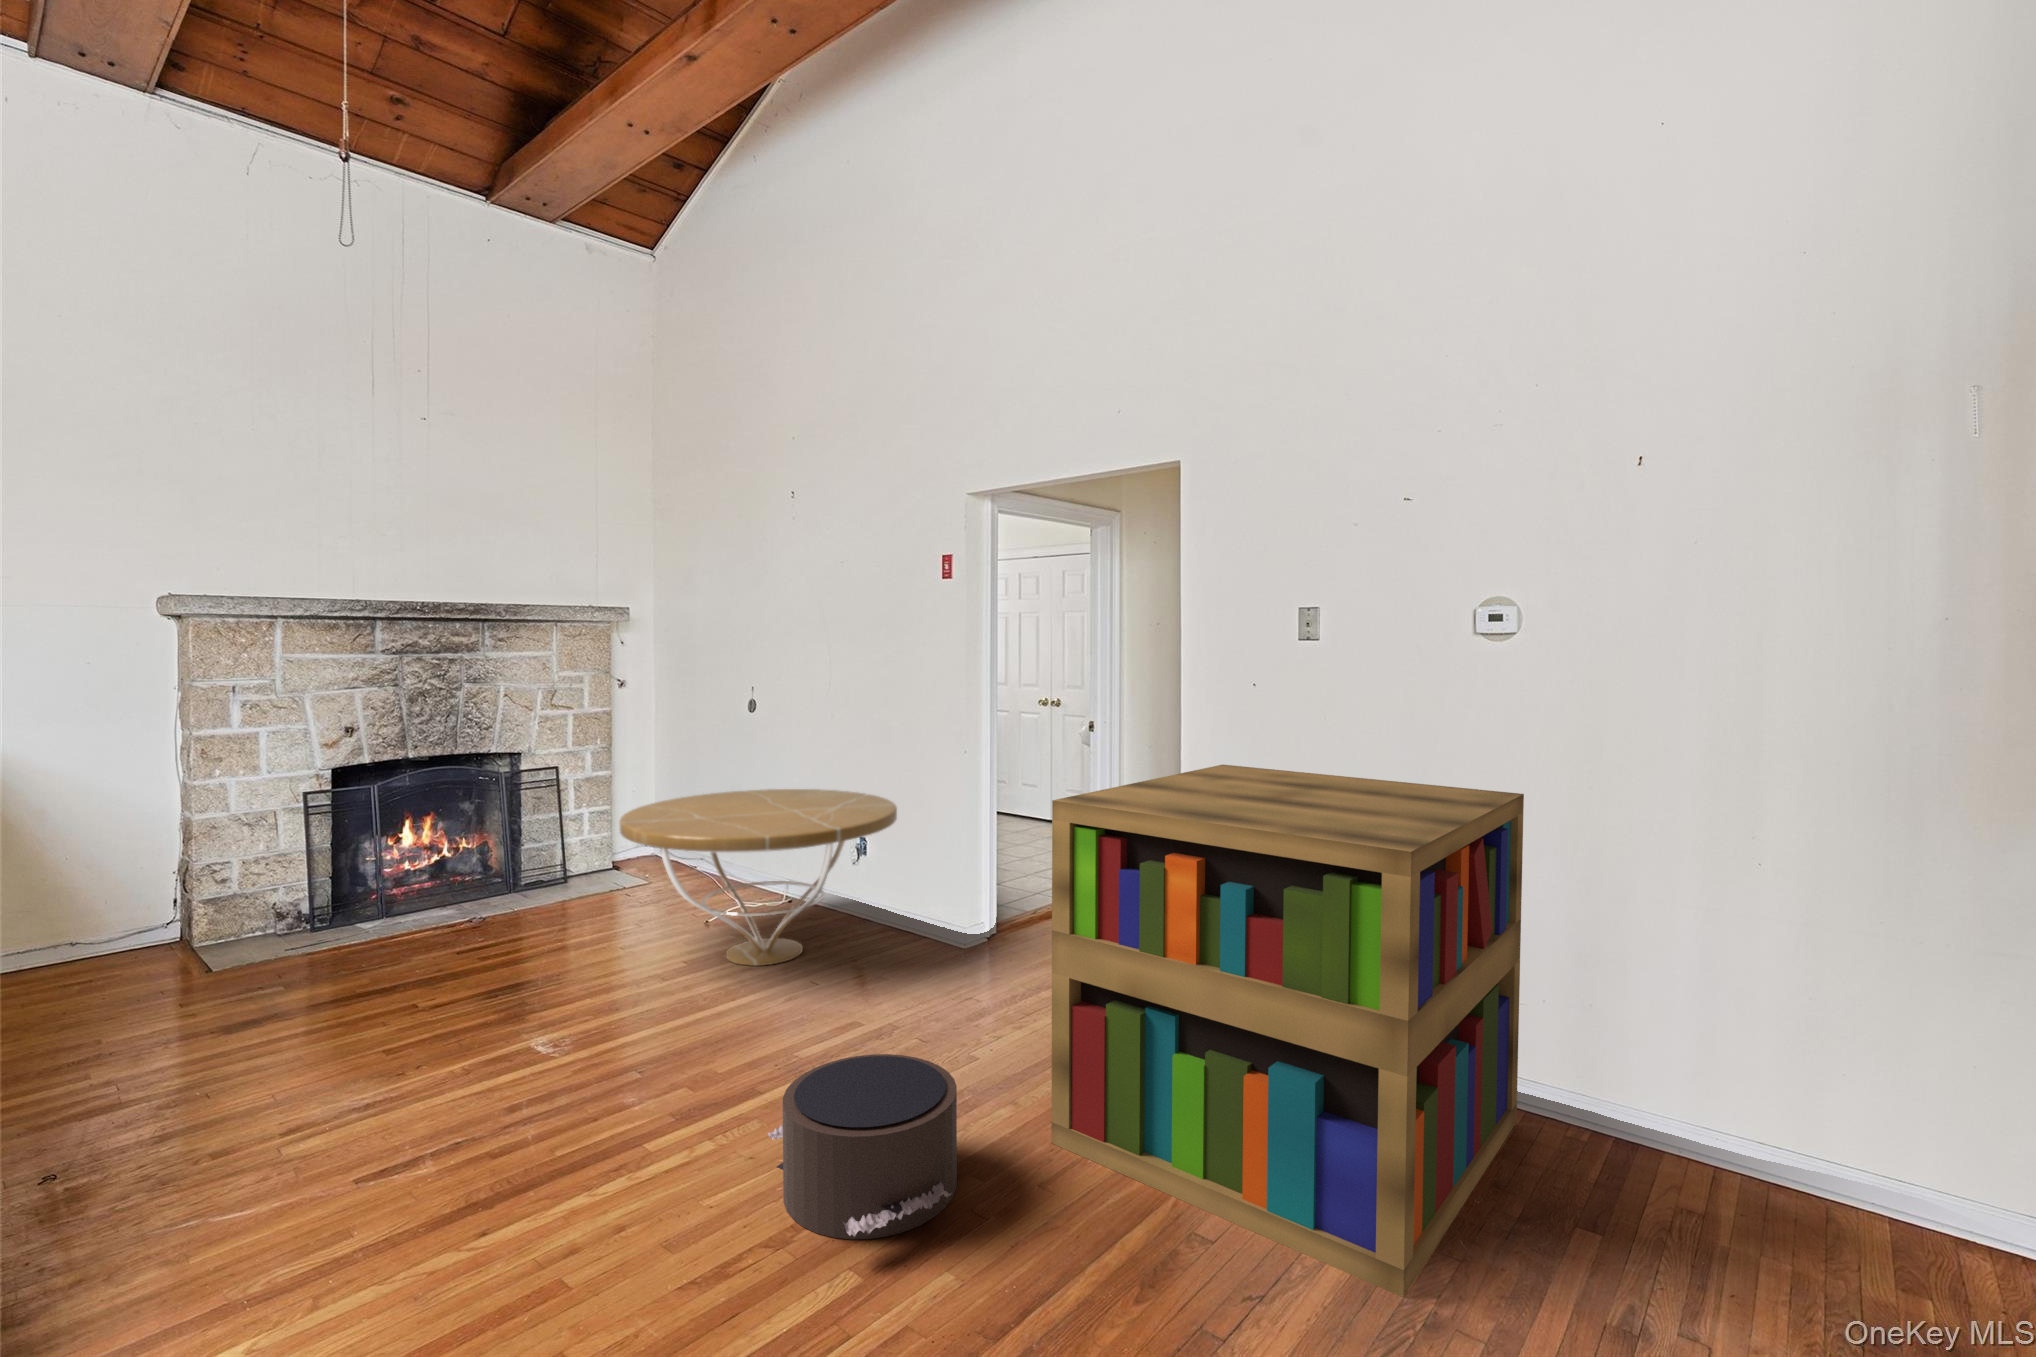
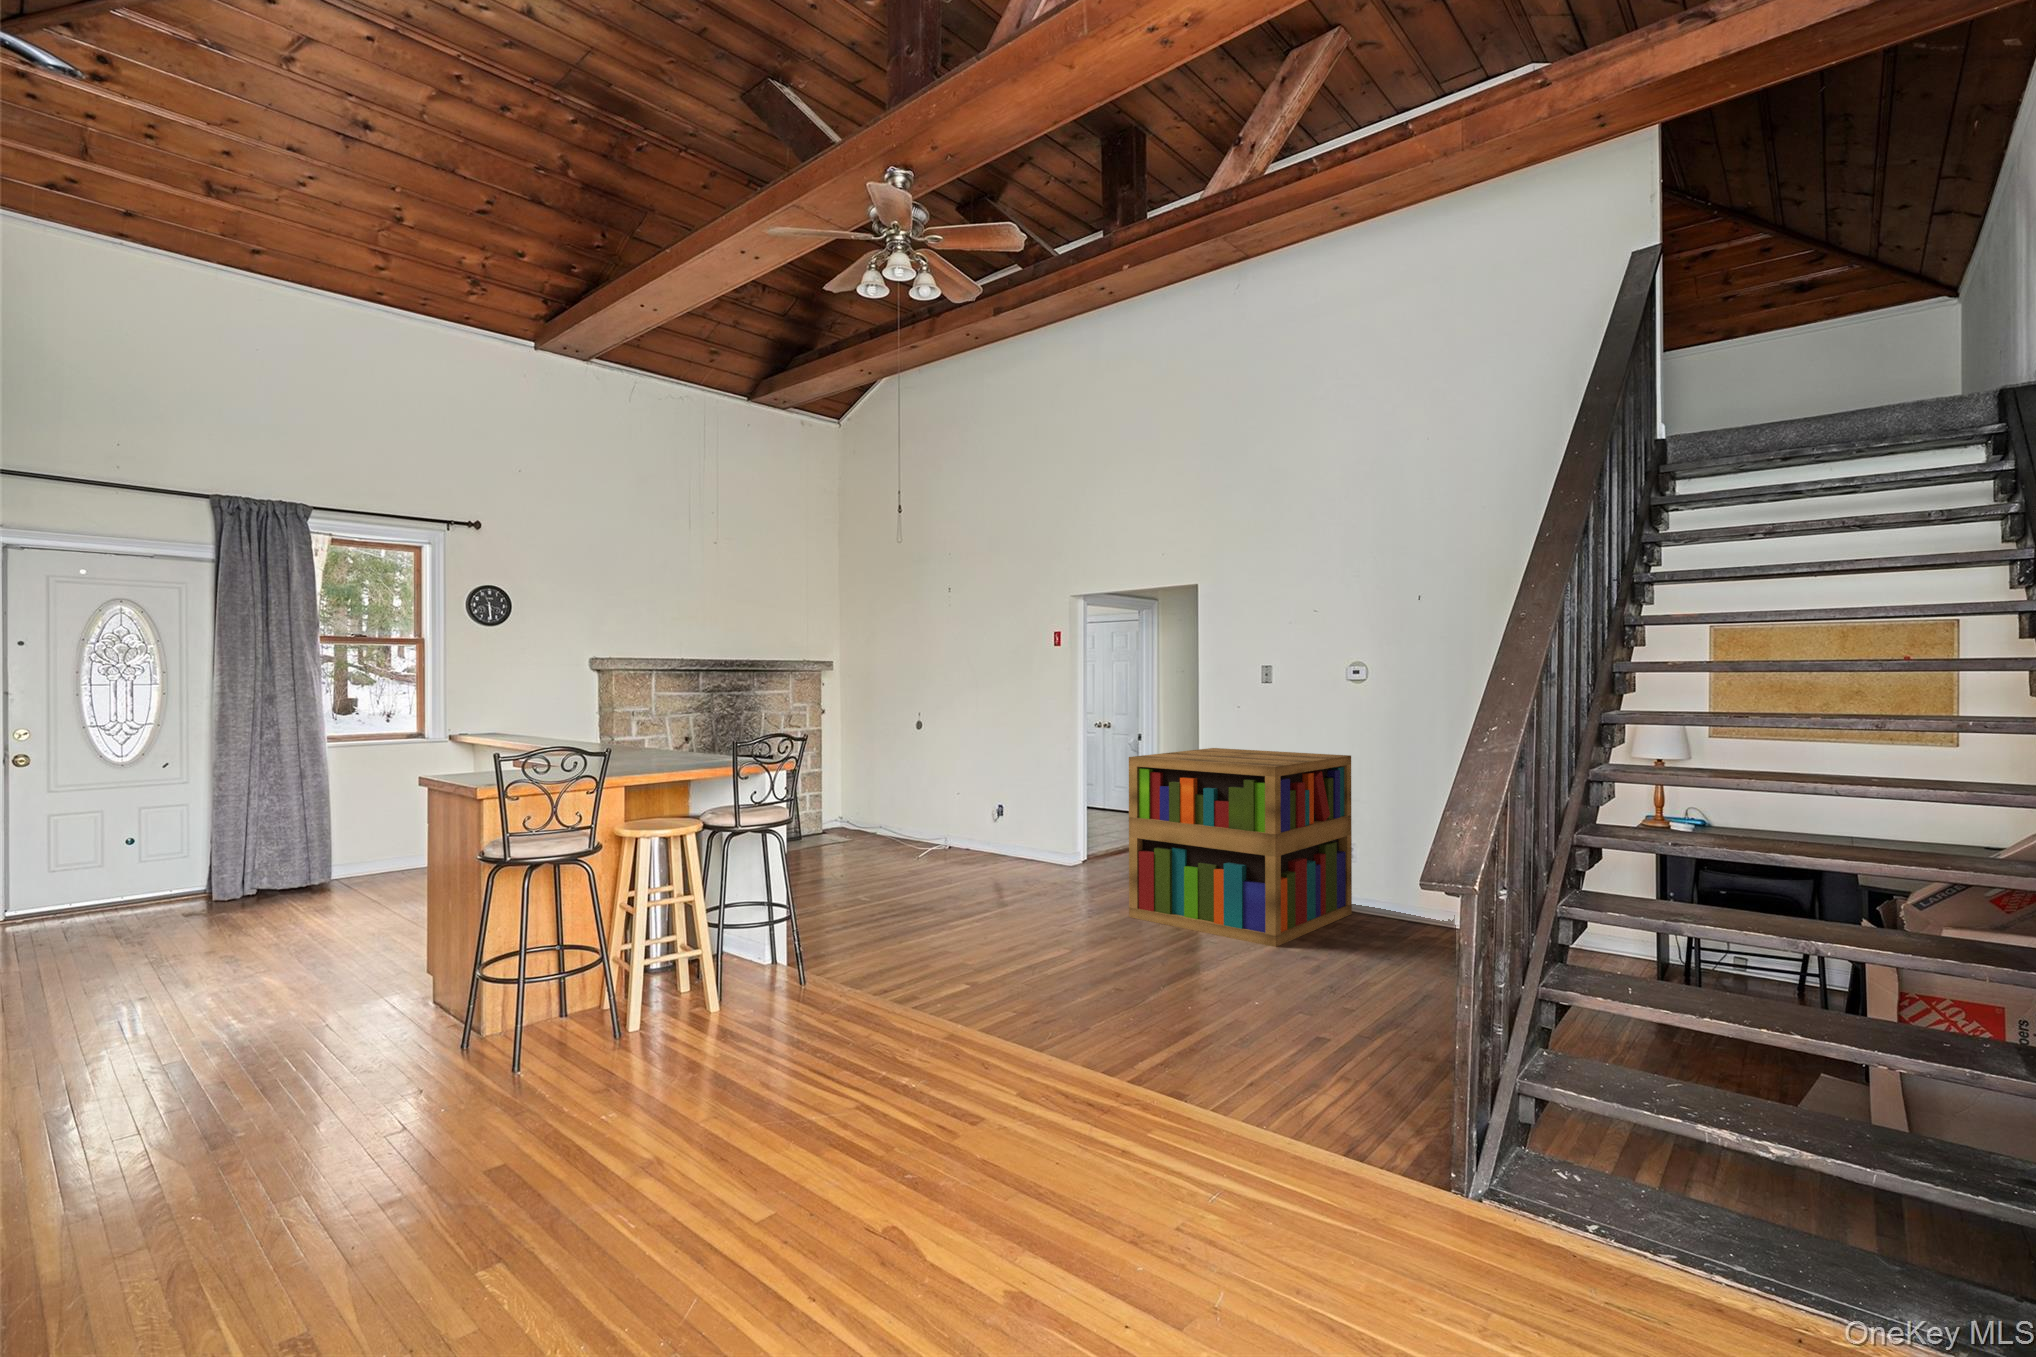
coffee table: present [619,789,897,966] -> none [876,774,1030,869]
pouf: present [767,1054,957,1239] -> none [1001,875,1089,935]

